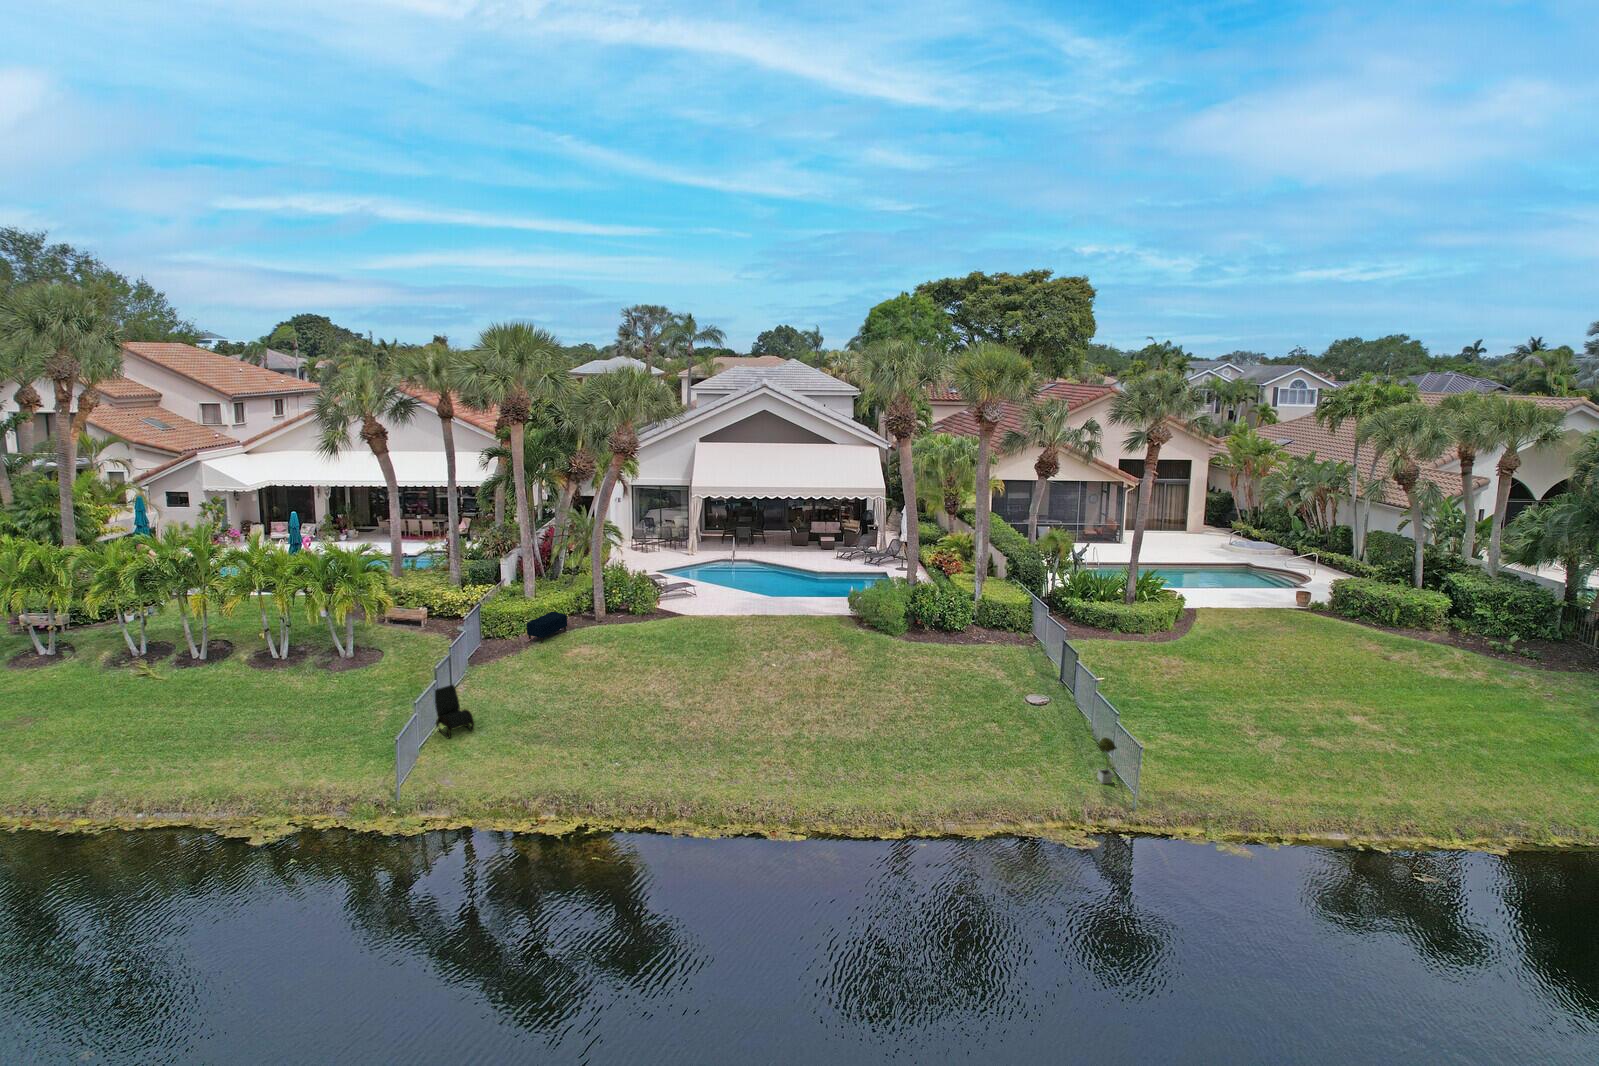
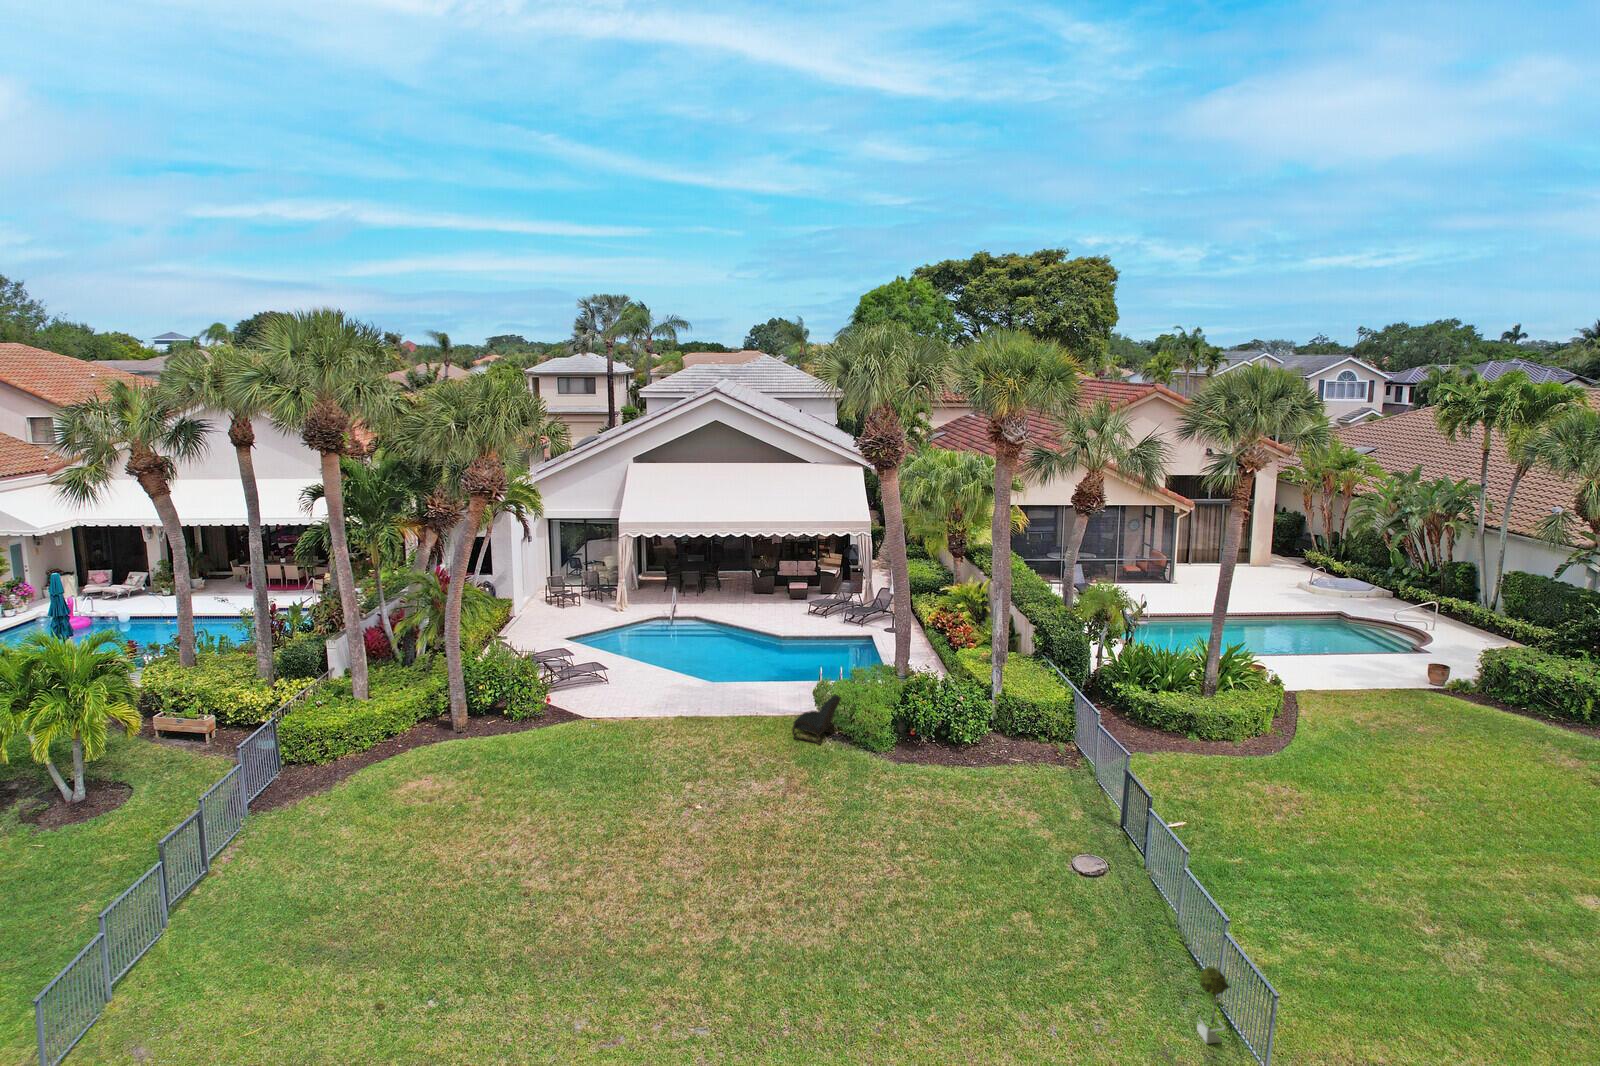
bench: present [527,612,567,643] -> none [347,722,411,772]
lounge chair: present [435,685,474,738] -> present [792,695,841,744]

